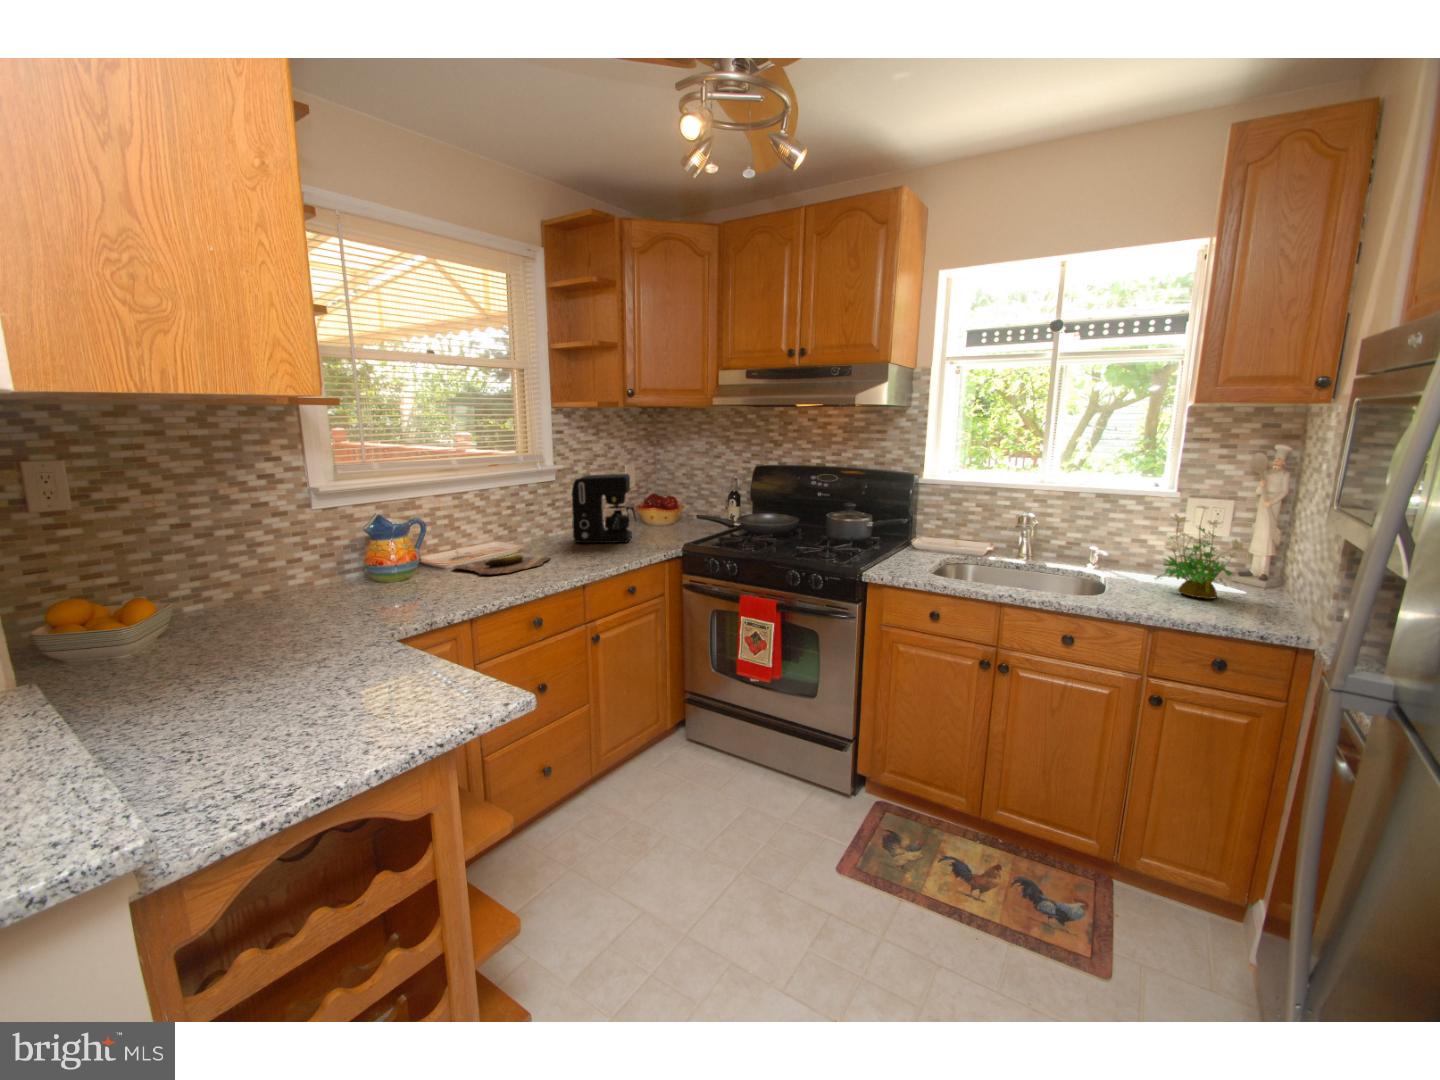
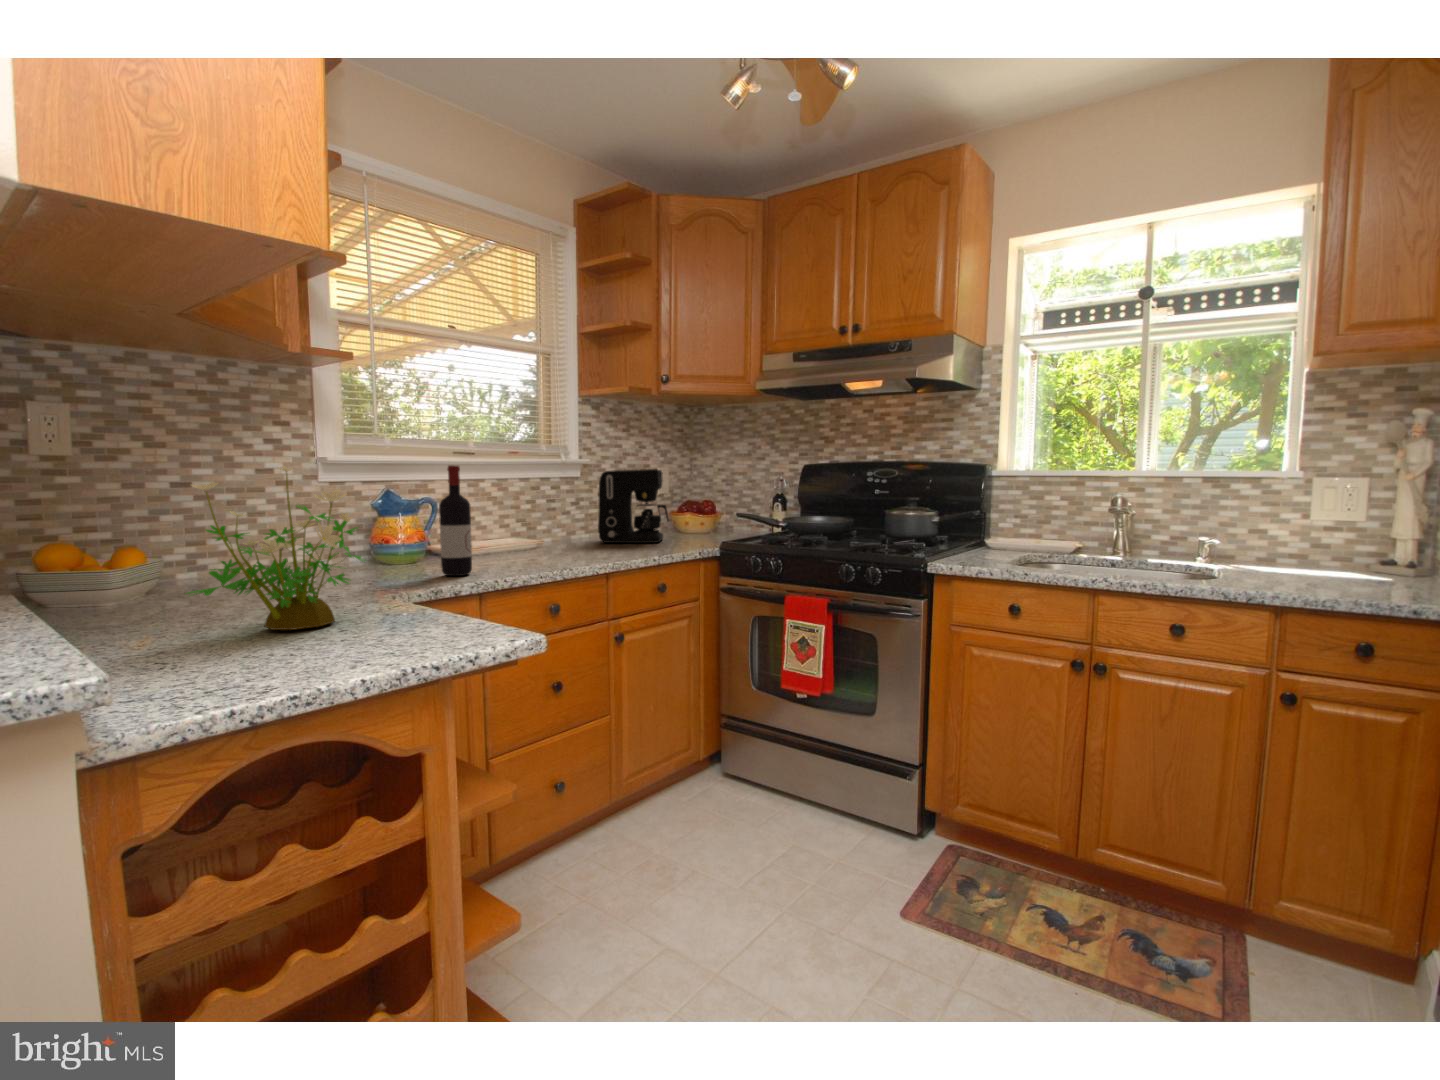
wine bottle: none [426,503,459,603] -> present [439,465,472,576]
potted plant: present [1156,507,1245,599] -> present [187,466,365,630]
cutting board: present [455,554,550,574] -> none [466,544,573,560]

